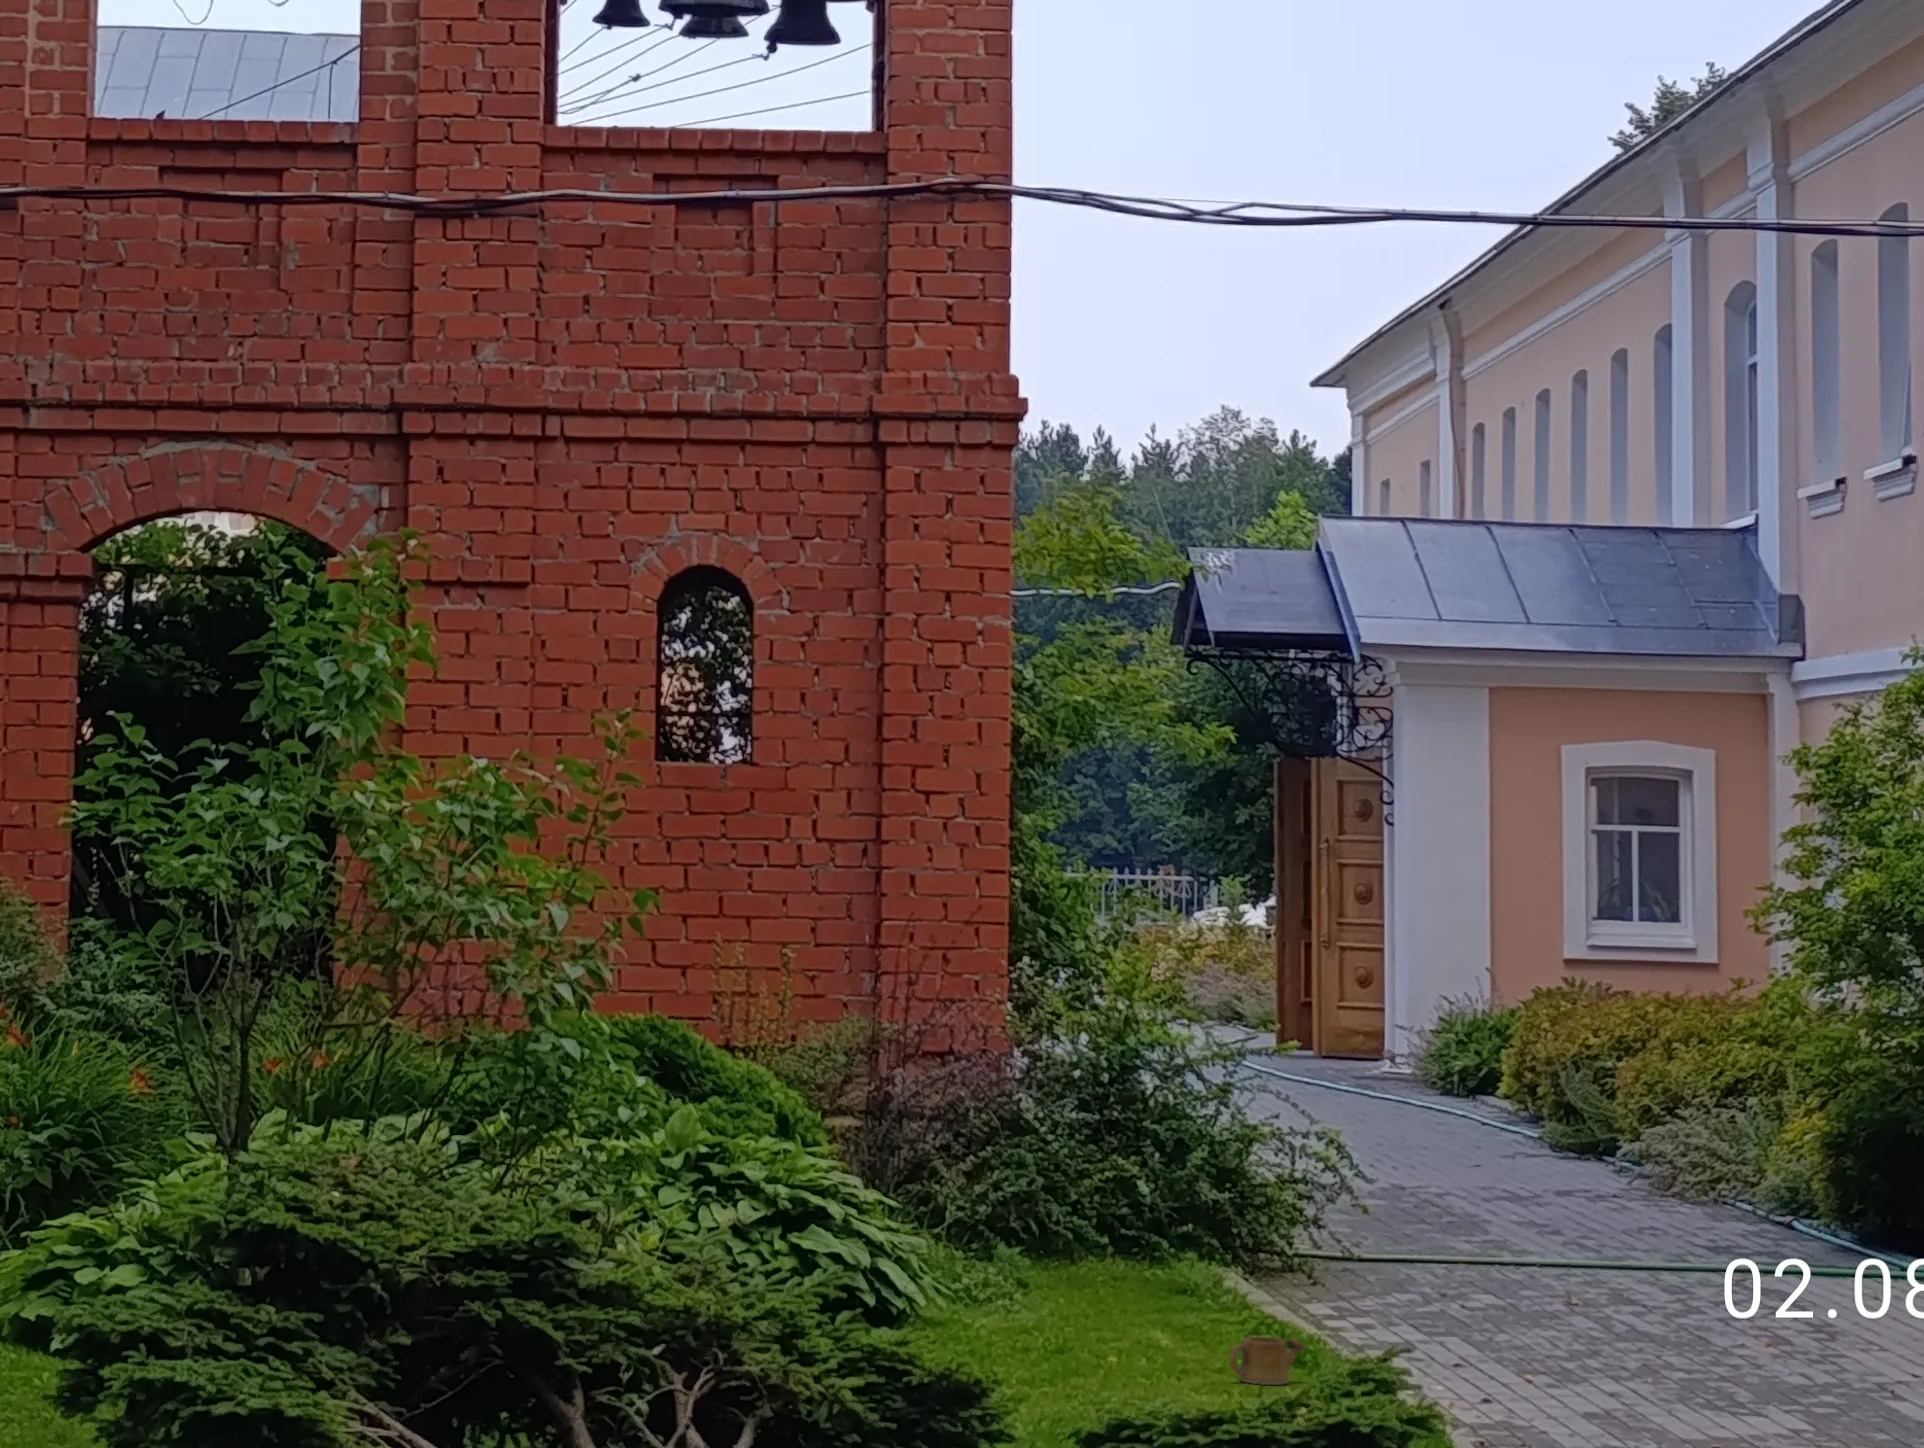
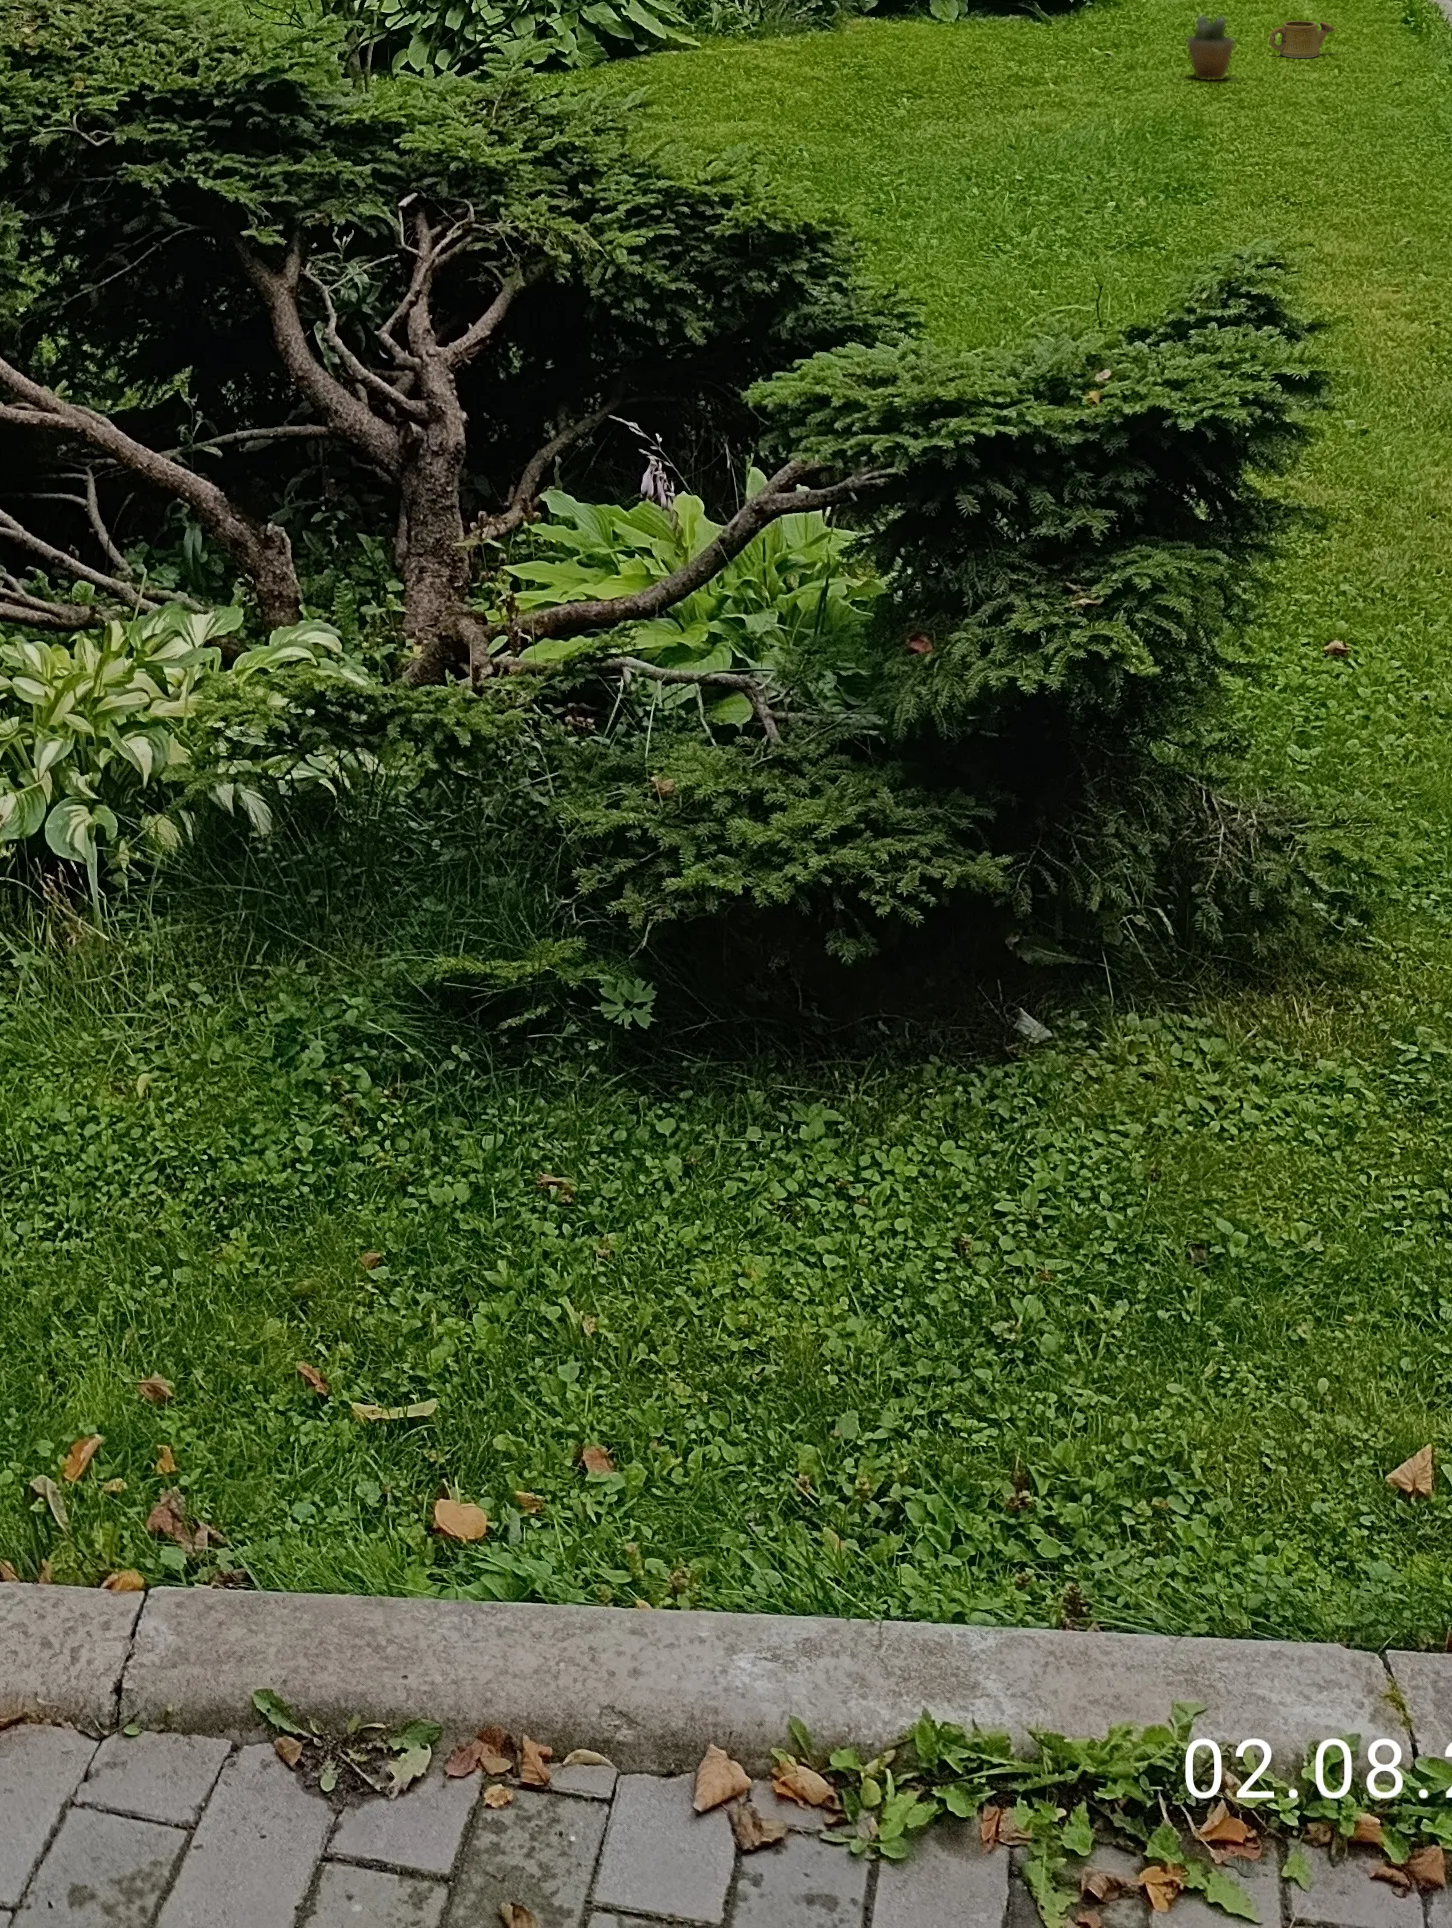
potted plant: none [1155,1316,1216,1402] -> present [1186,16,1234,80]

